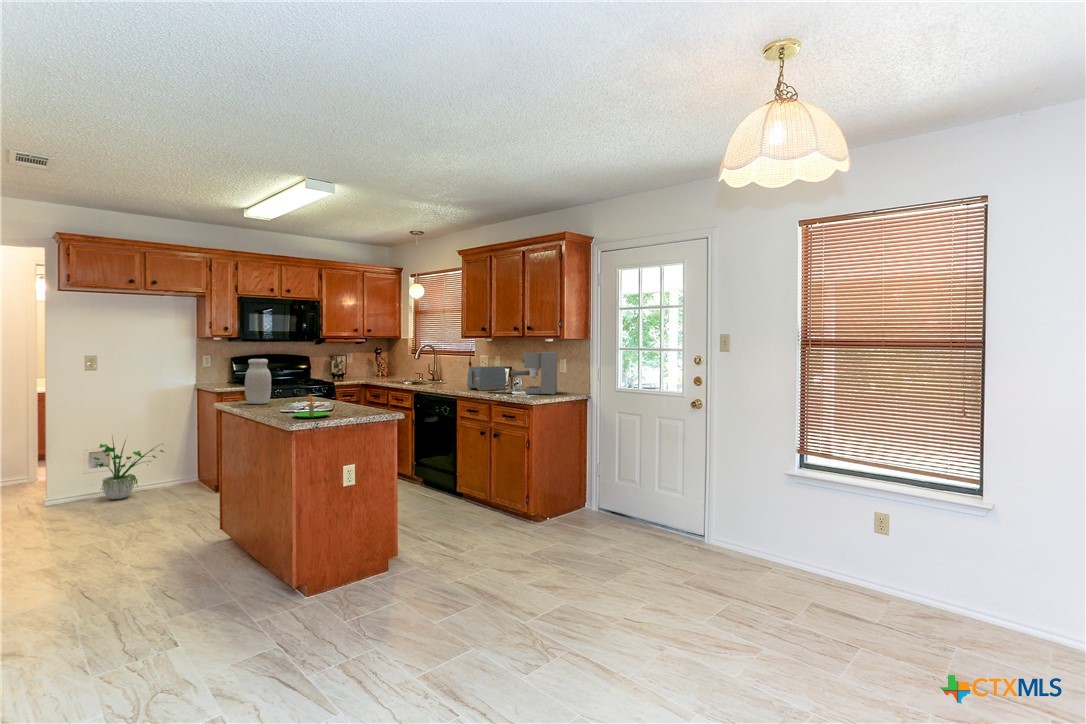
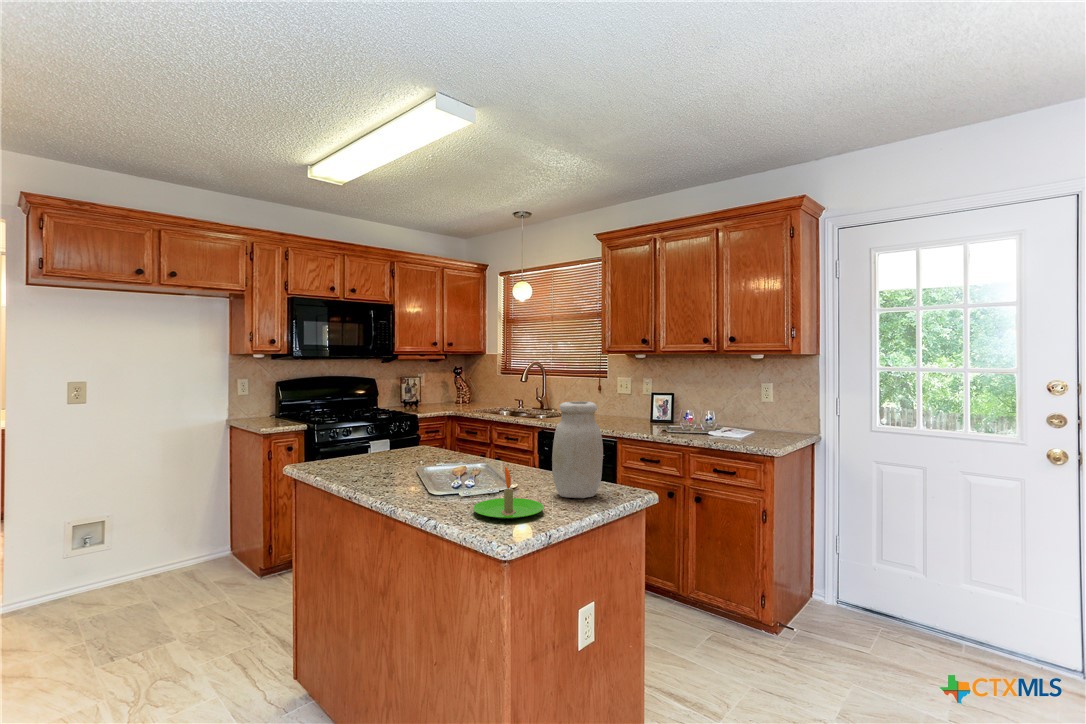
coffee maker: present [511,352,557,395] -> none [706,373,780,438]
jar: present [245,359,271,404] -> present [552,401,603,498]
toaster: present [467,366,507,391] -> none [624,392,676,429]
potted plant: present [93,438,164,499] -> none [69,492,190,598]

